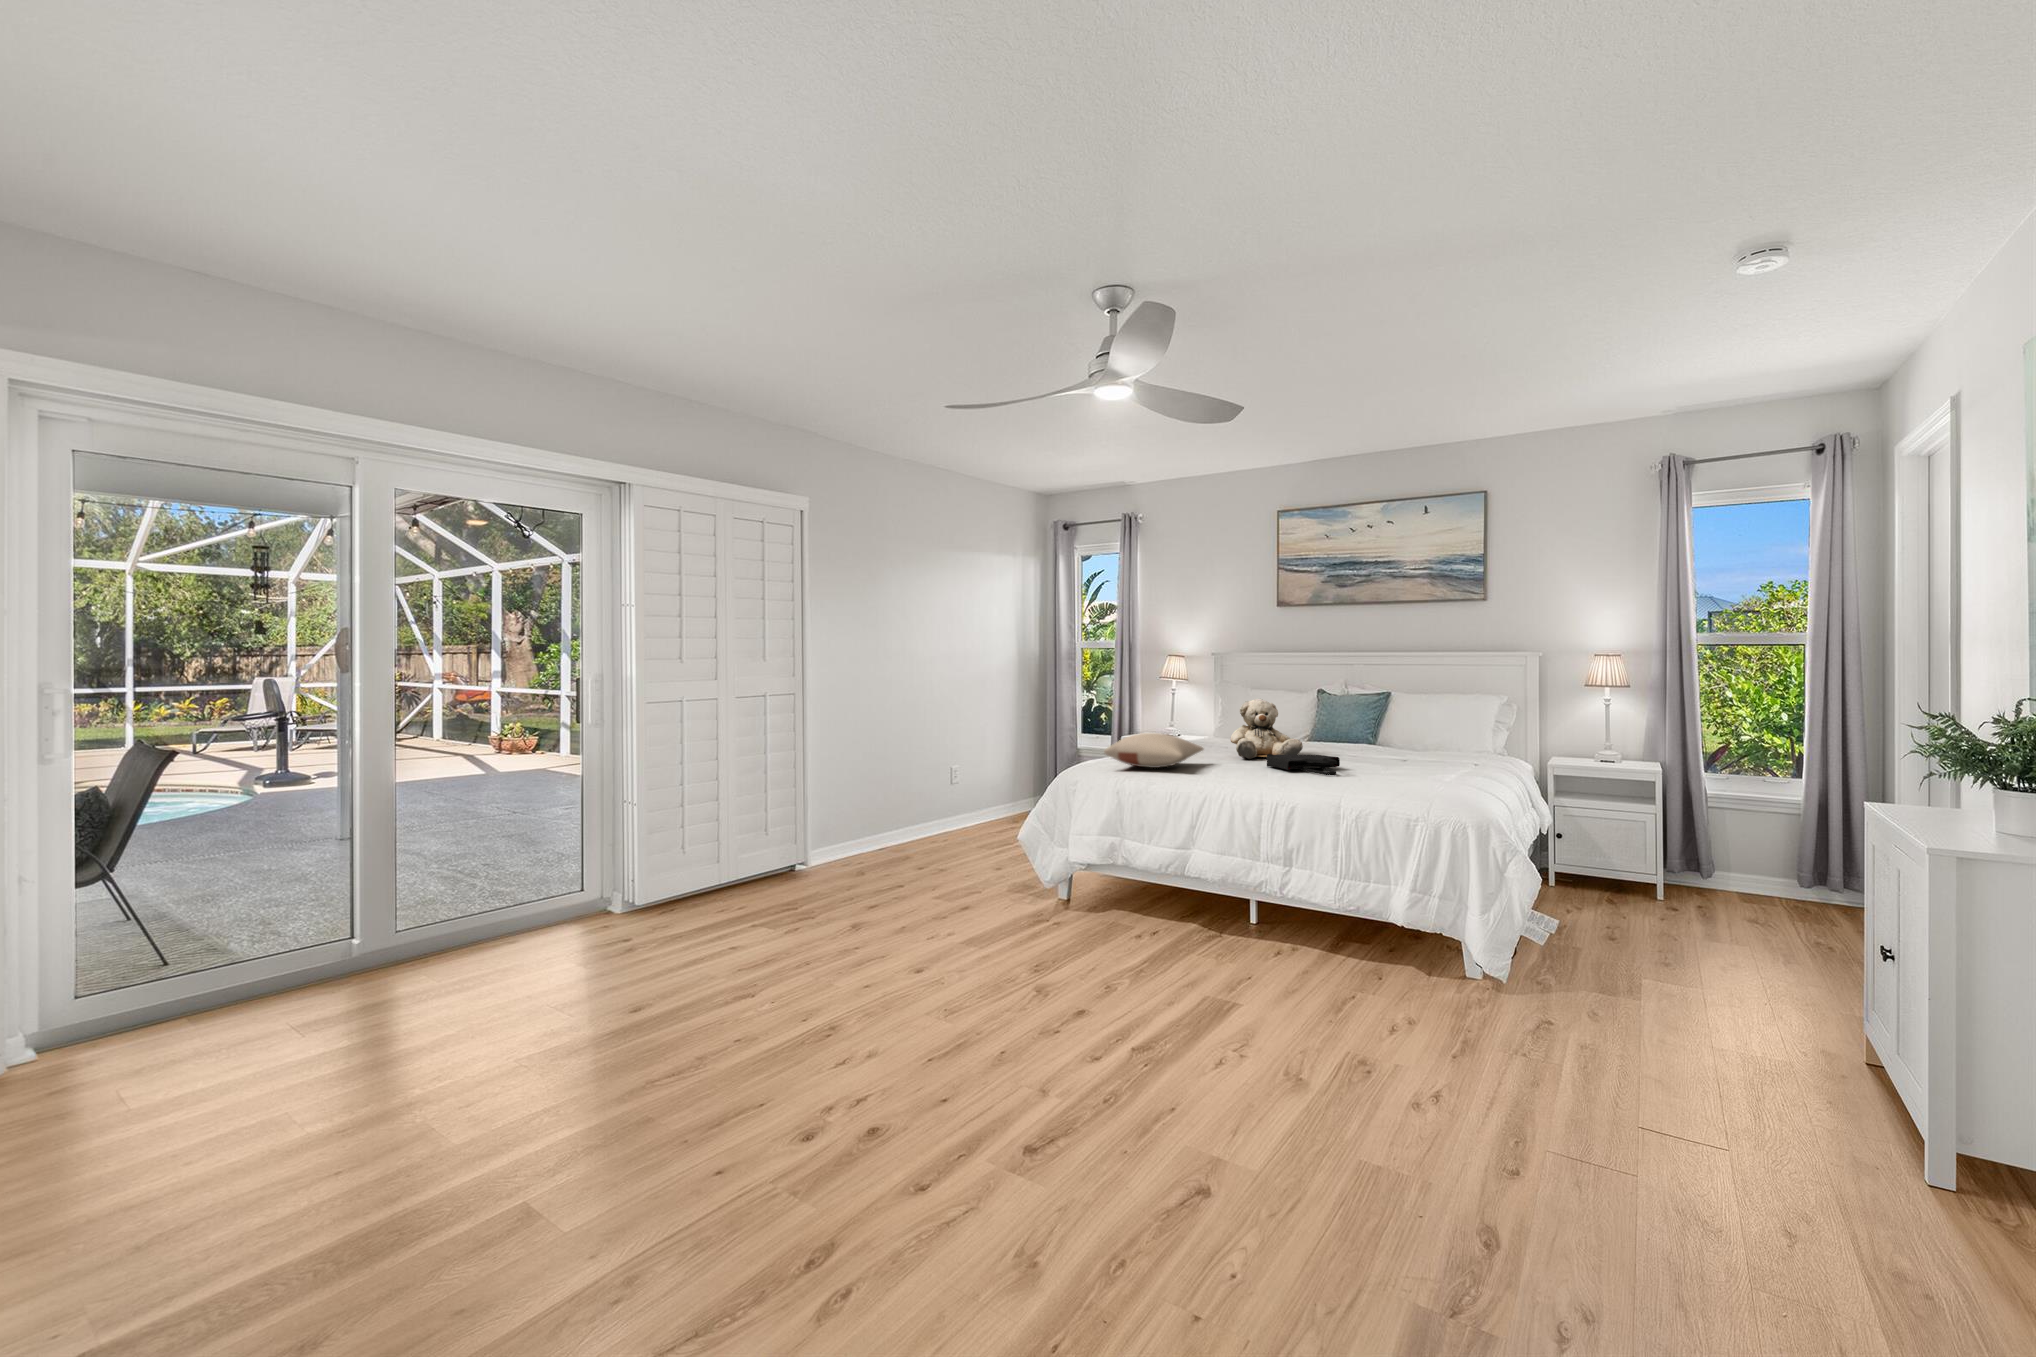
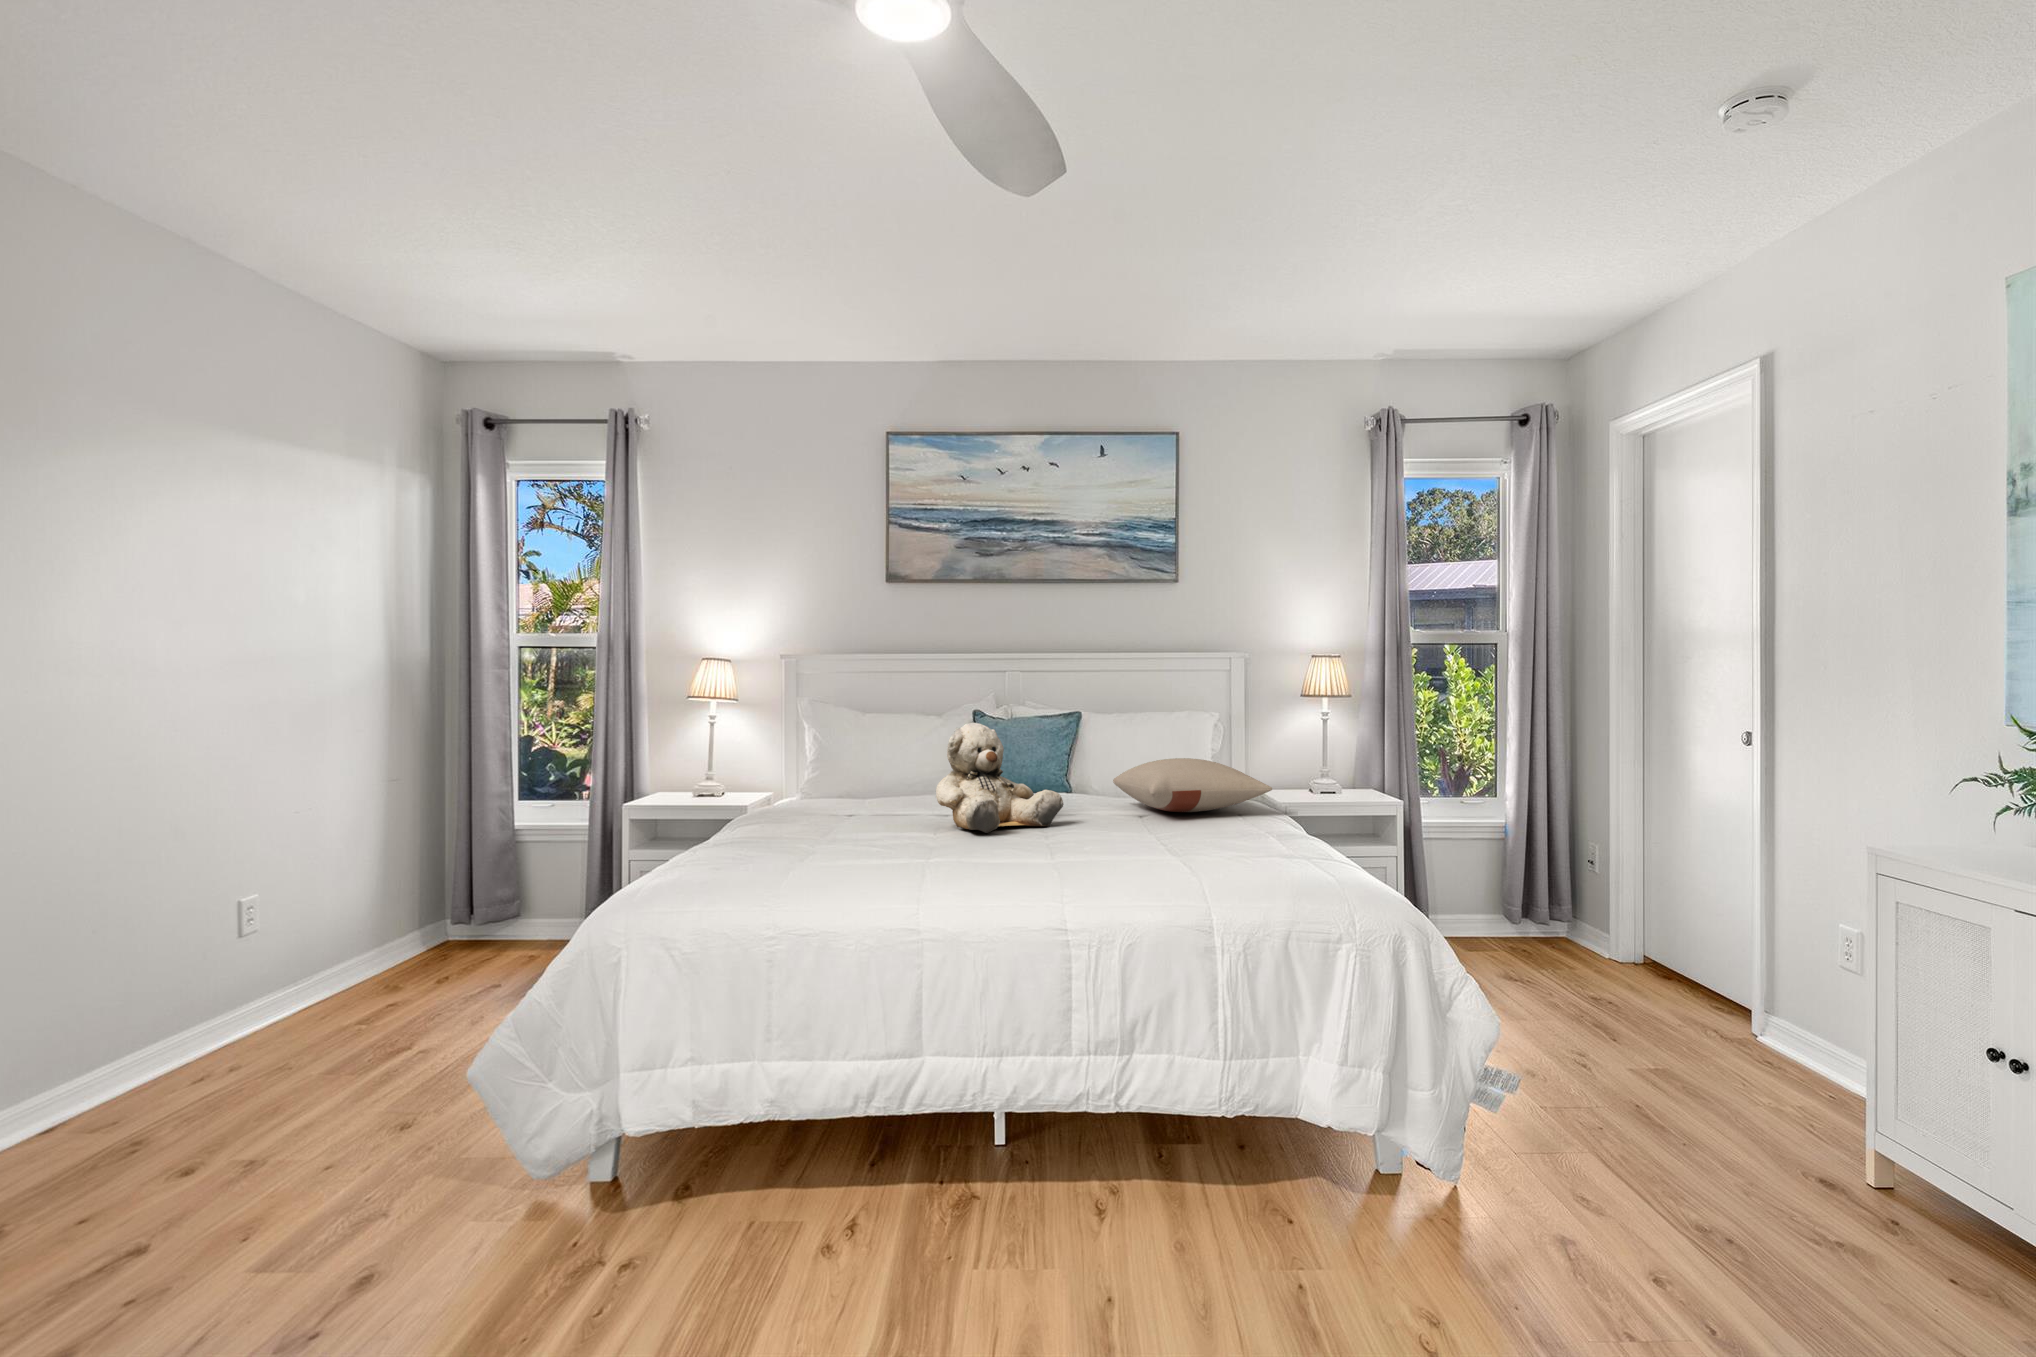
pillow: present [1104,733,1203,768] -> present [1113,758,1272,812]
tote bag: present [1267,754,1340,775] -> none [1053,816,1207,854]

